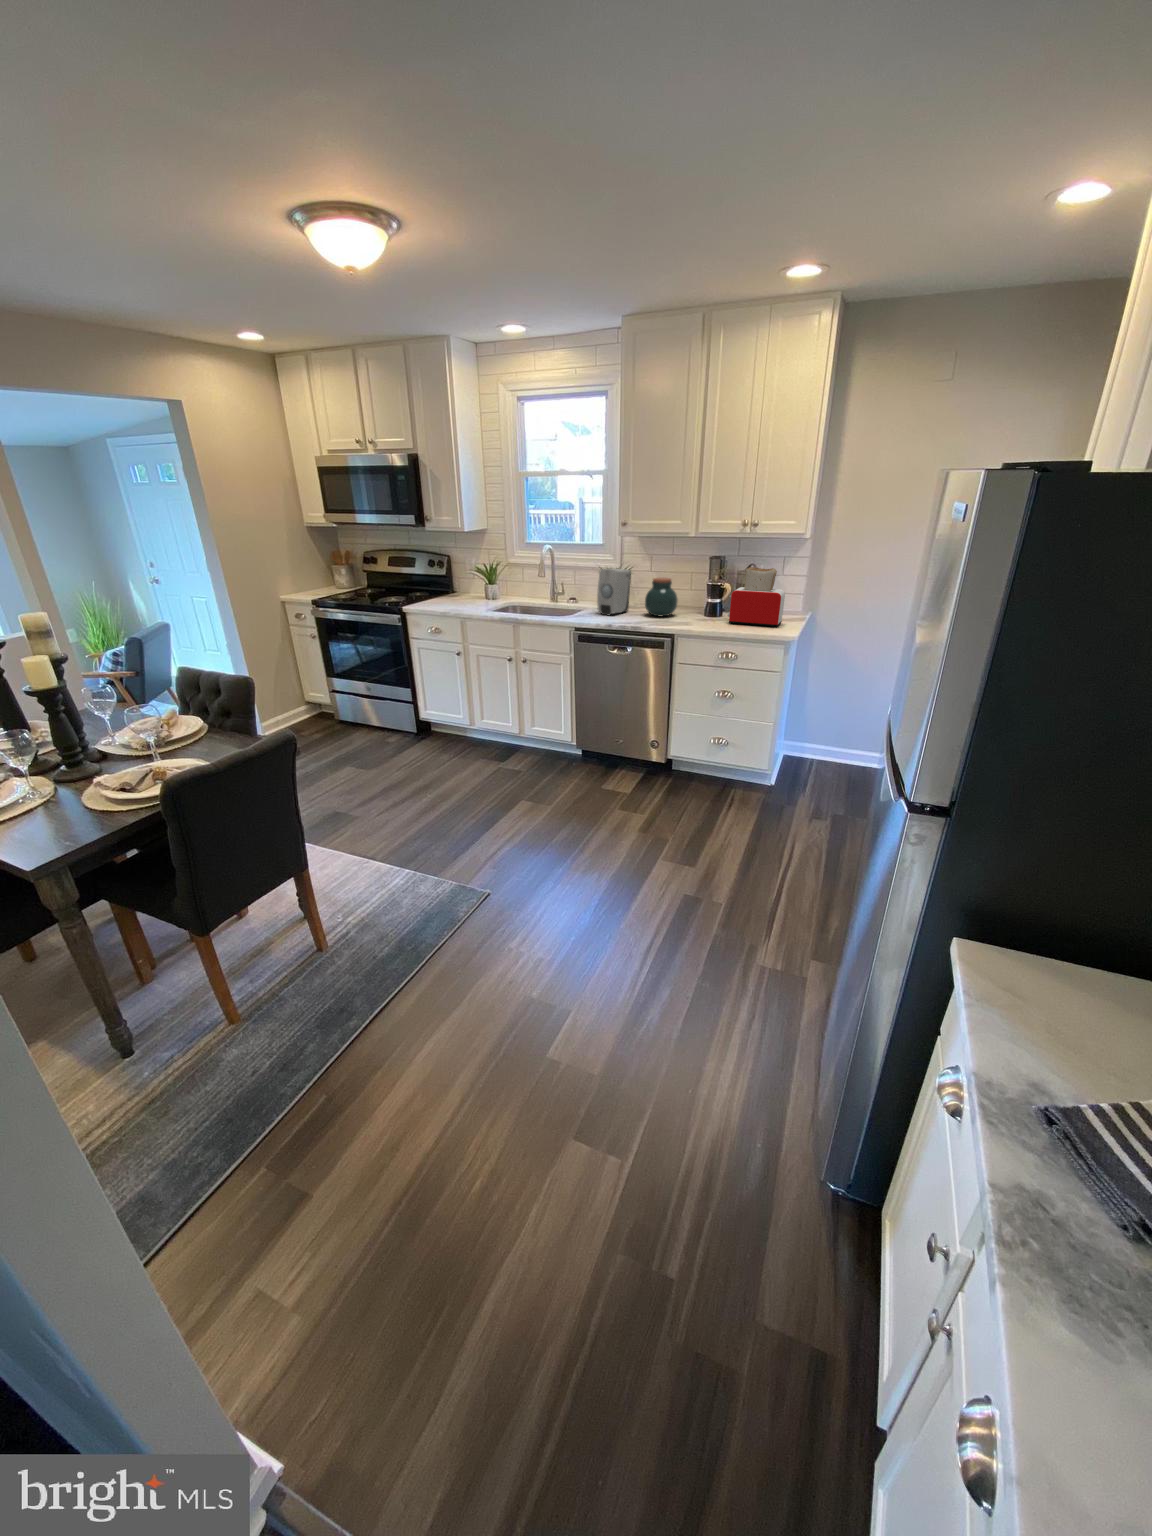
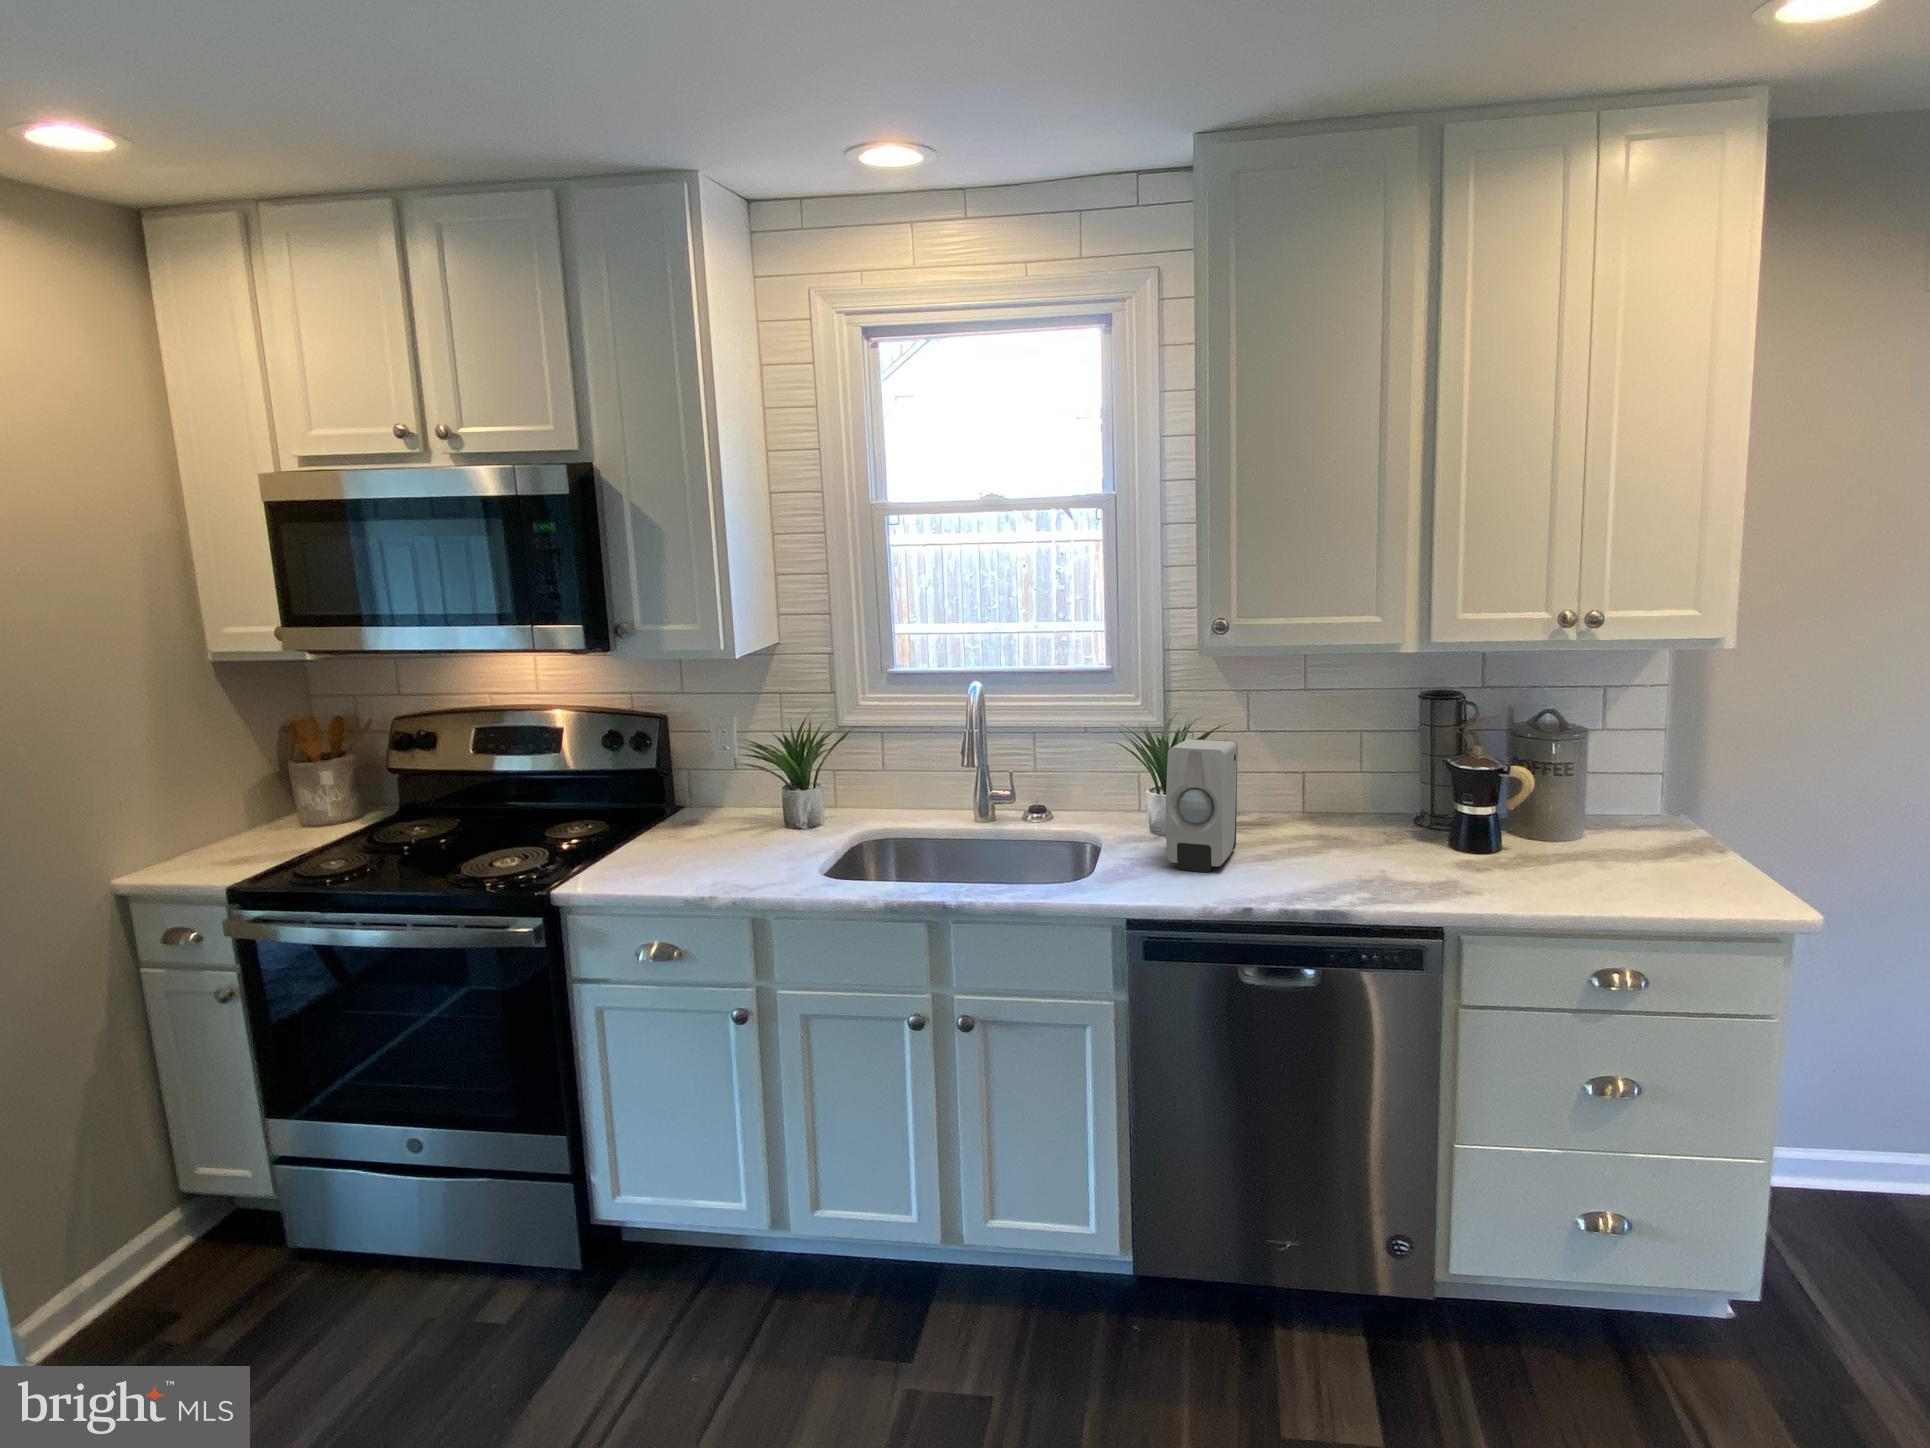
toaster: present [728,567,785,627] -> none [1542,724,1709,879]
jar: present [645,578,678,616] -> none [1292,757,1384,862]

